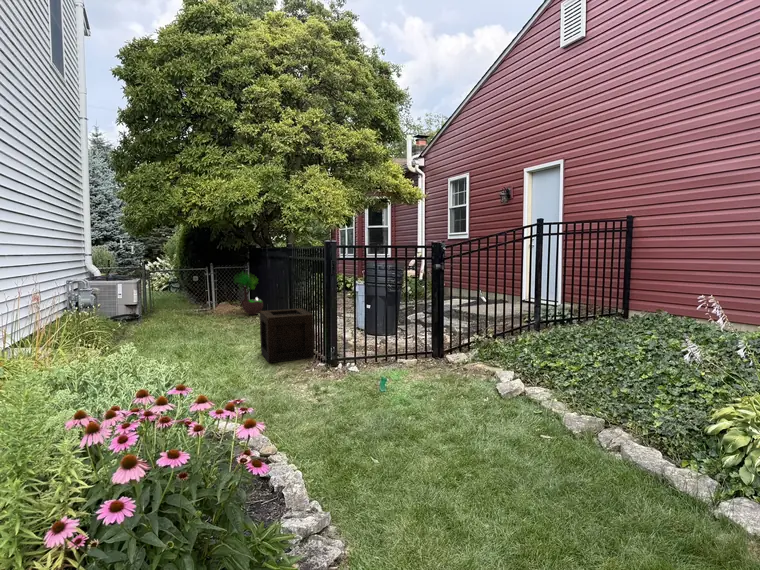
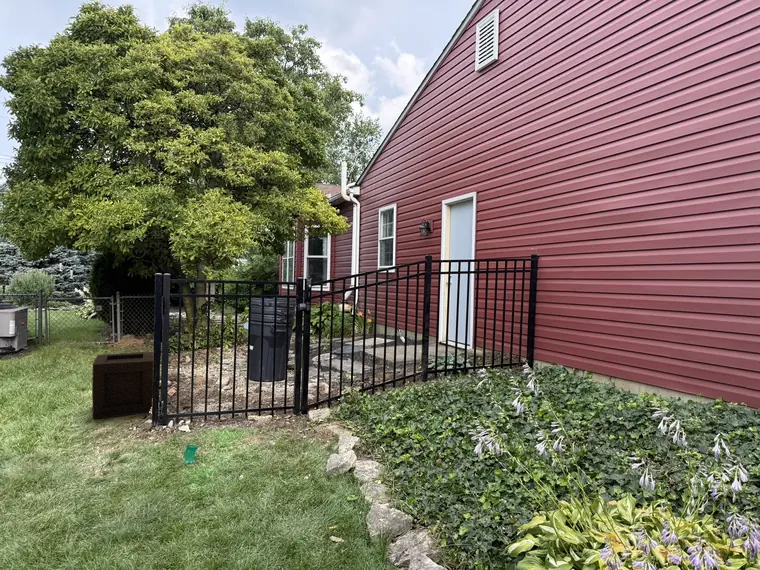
potted tree: present [235,272,263,315] -> none [119,301,153,353]

